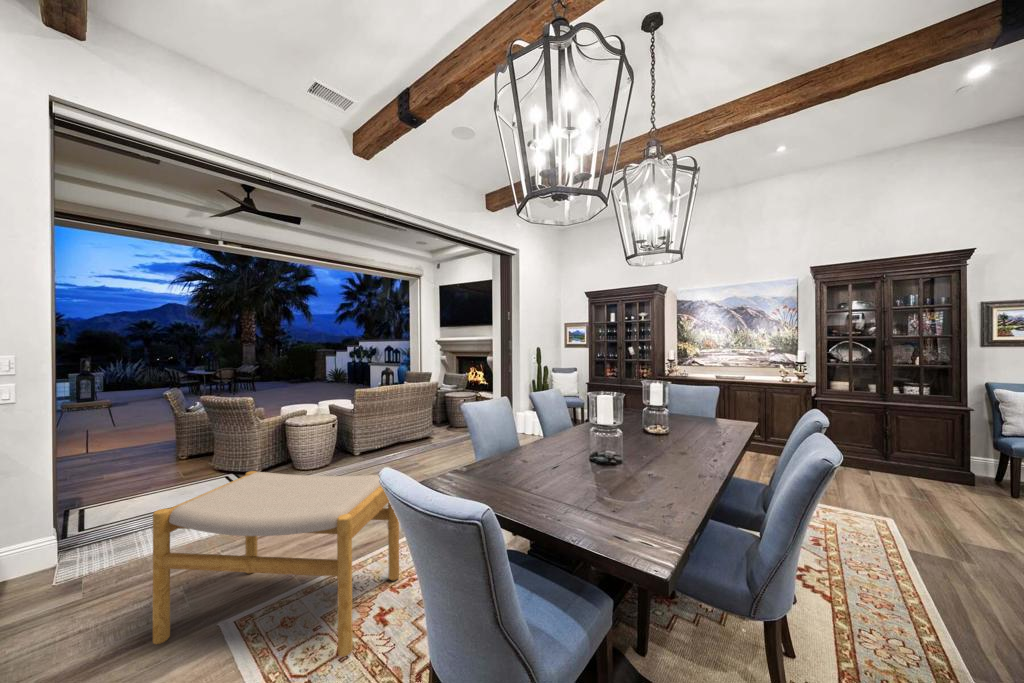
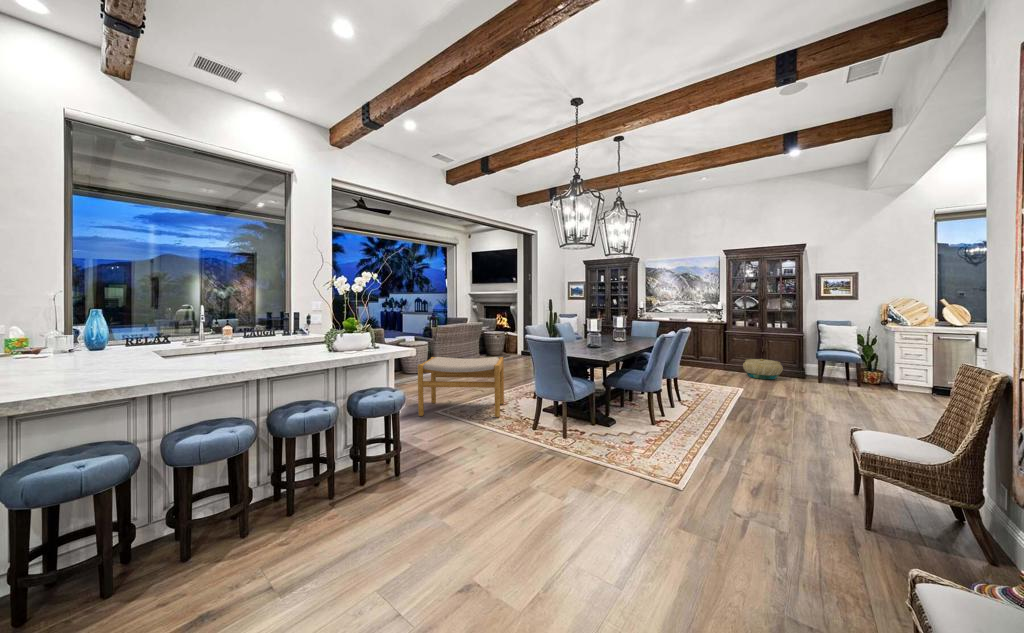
basket: none [858,448,943,490] -> present [743,359,783,379]

